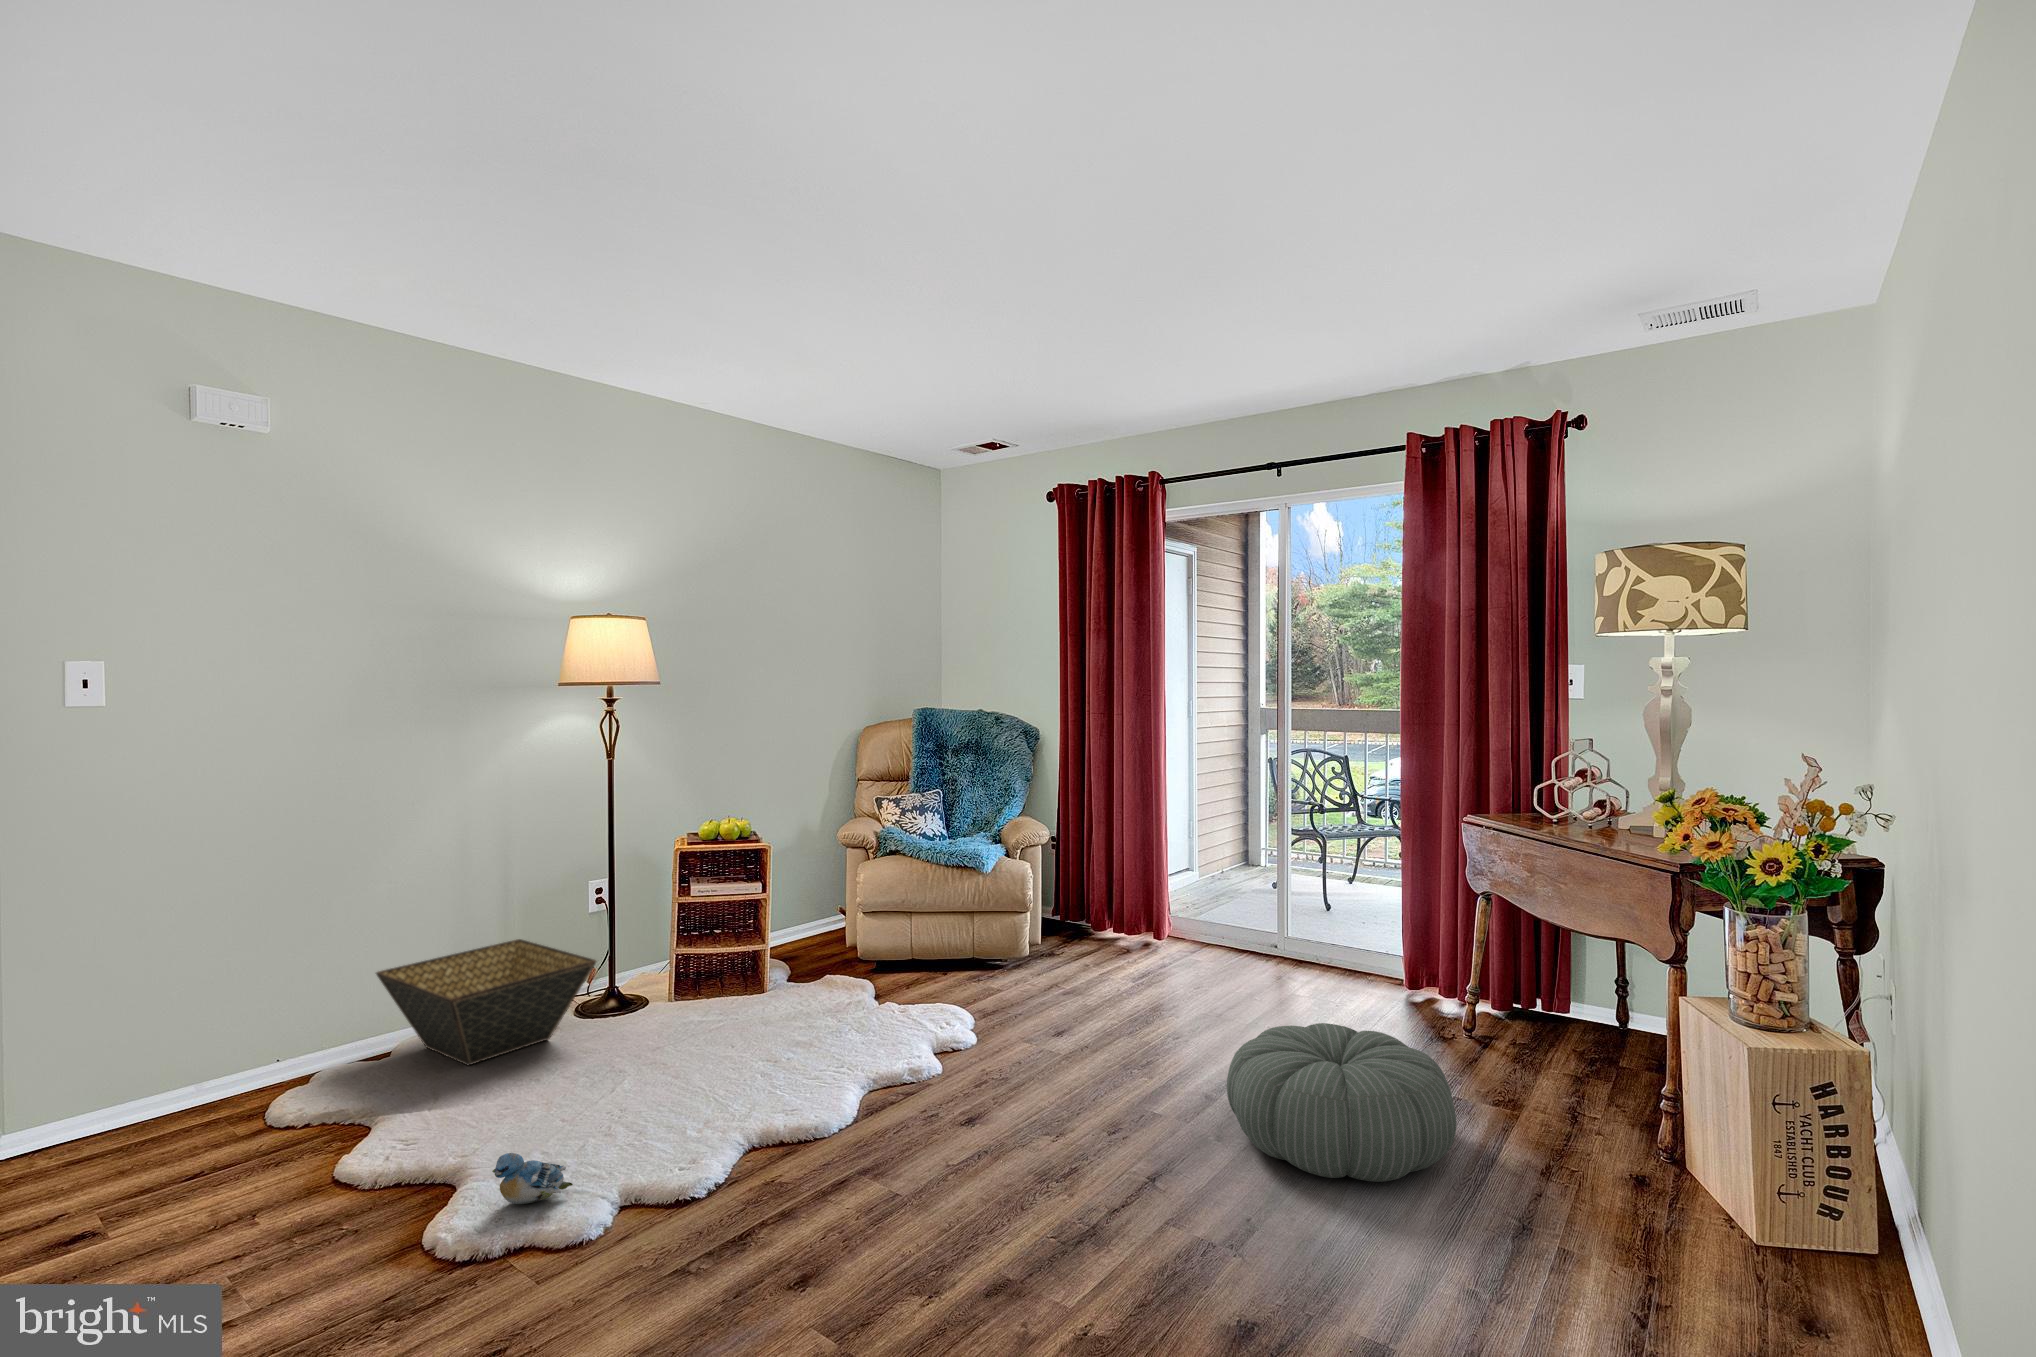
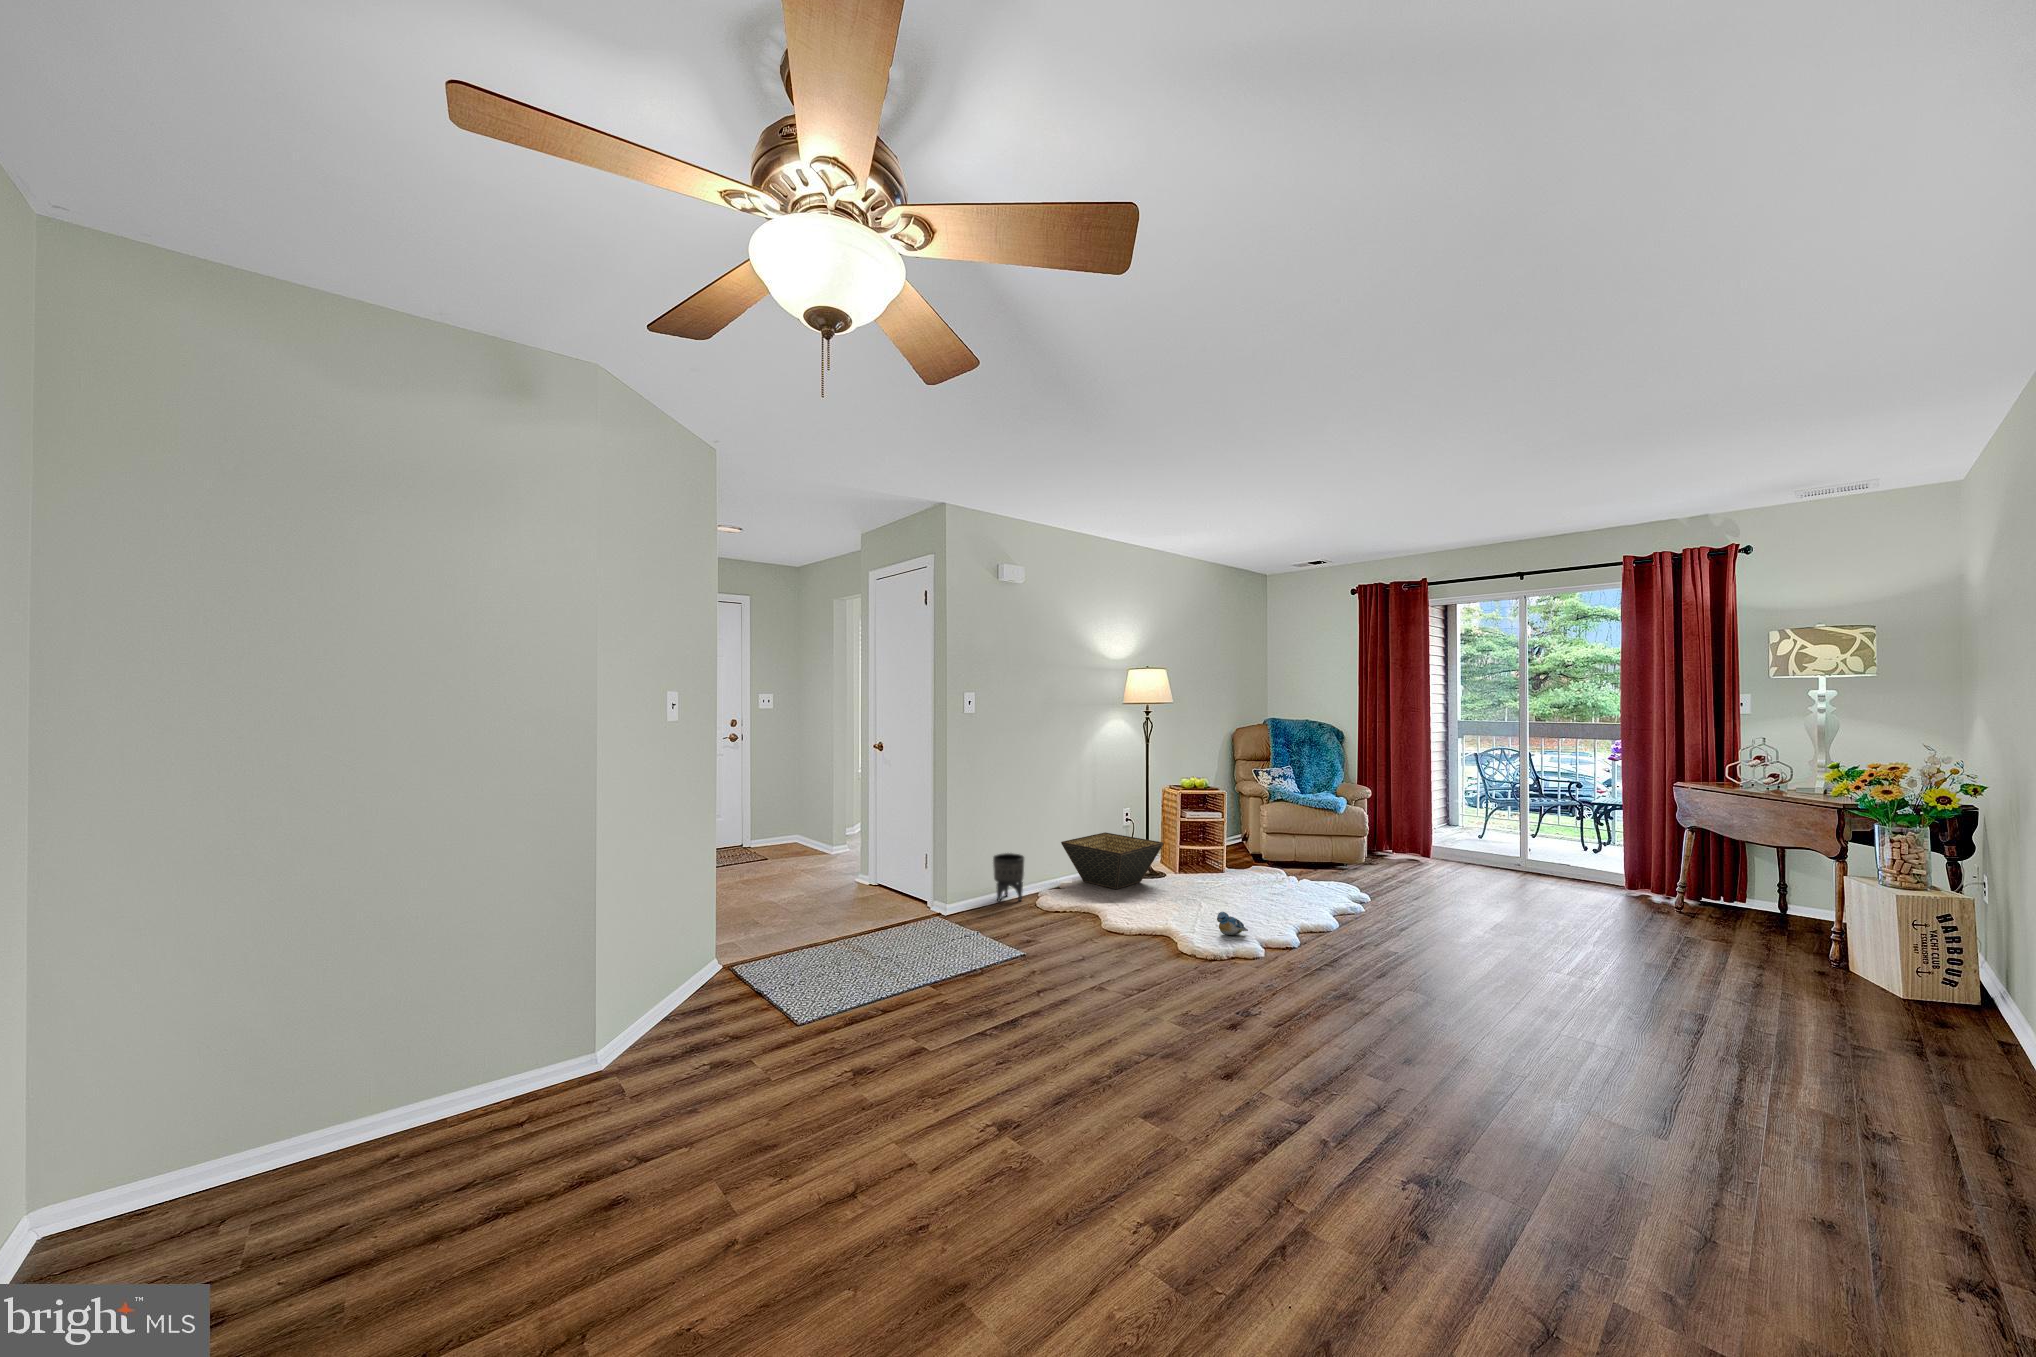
planter: none [121,1016,211,1131] -> present [993,853,1024,902]
pouf: present [1227,1023,1456,1182] -> none [1557,888,1707,961]

